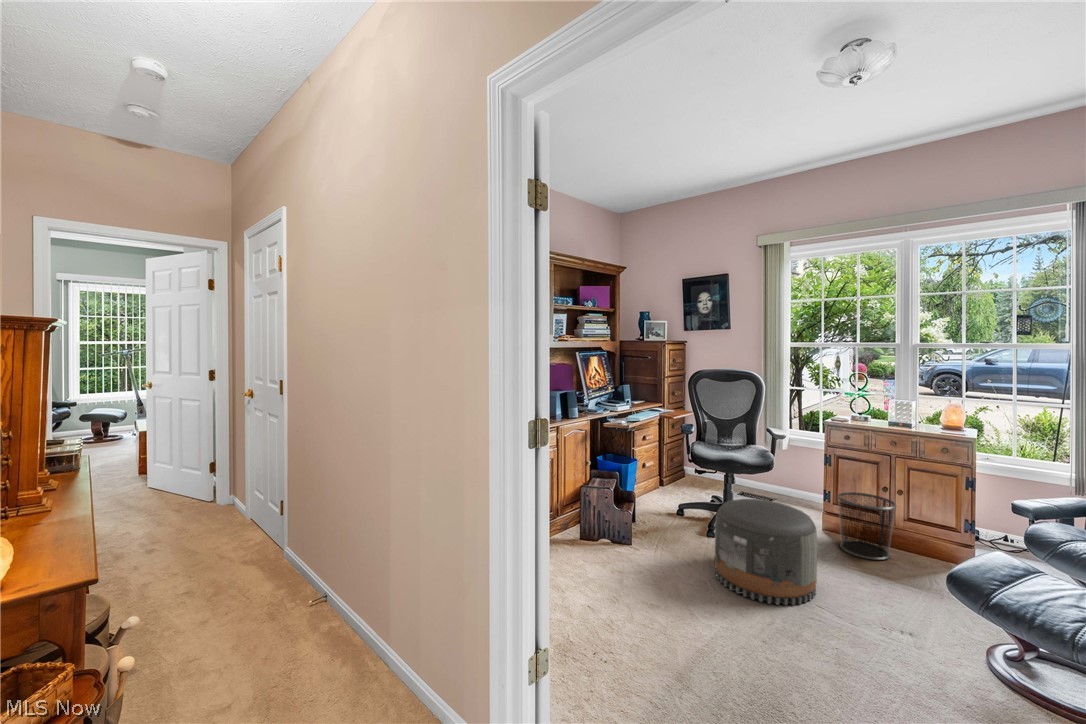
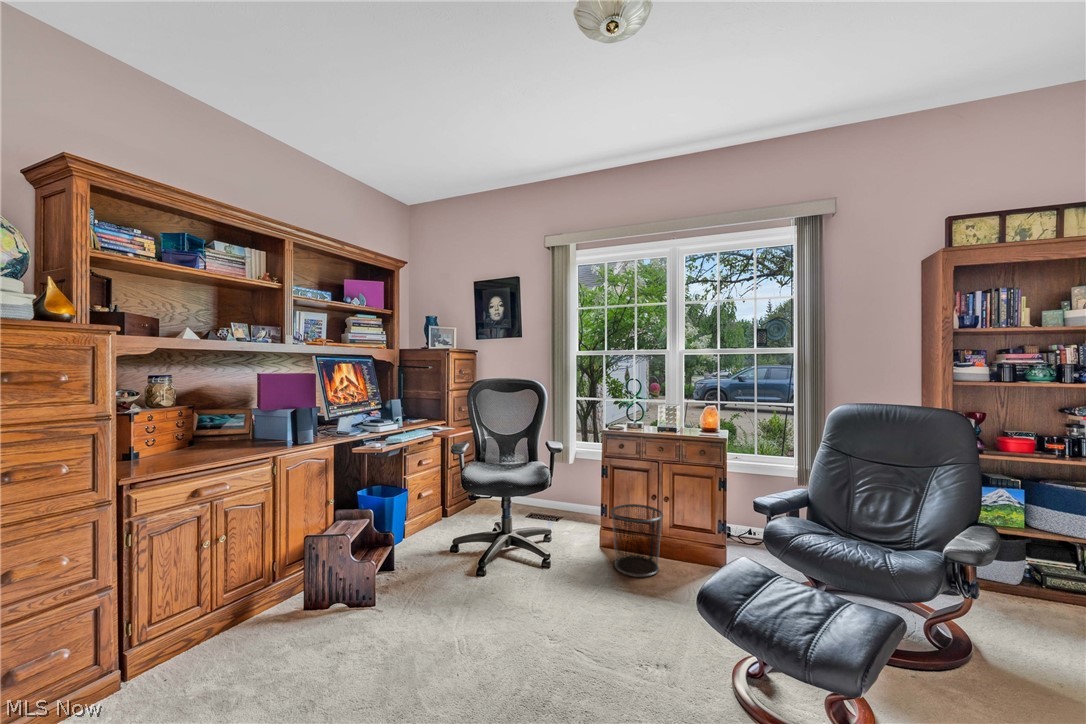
pouf: present [715,499,818,605] -> none [469,528,581,664]

